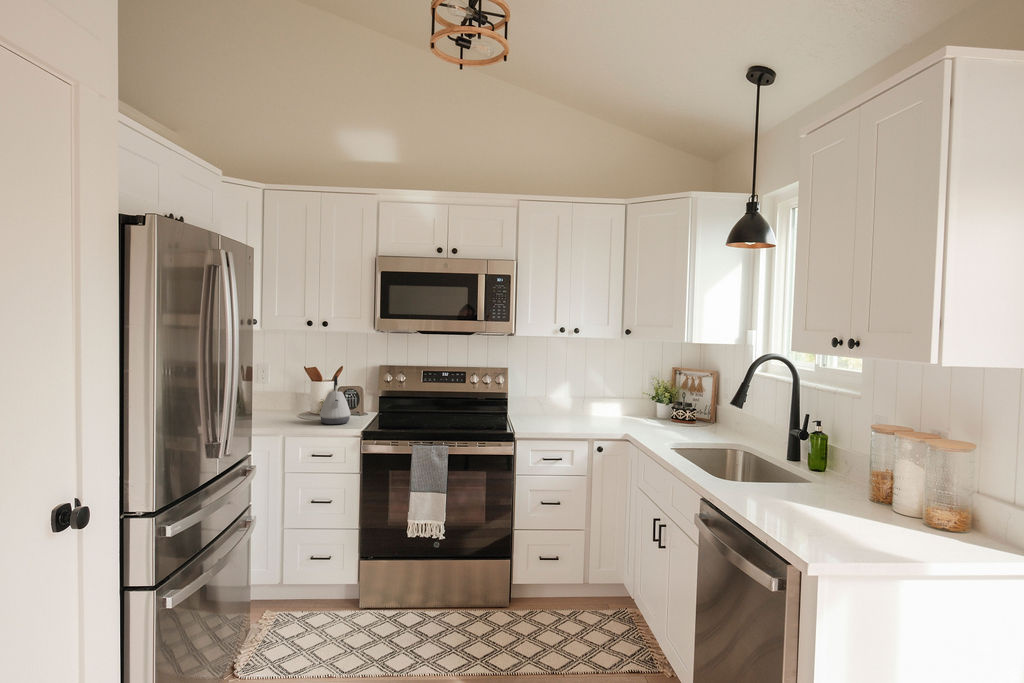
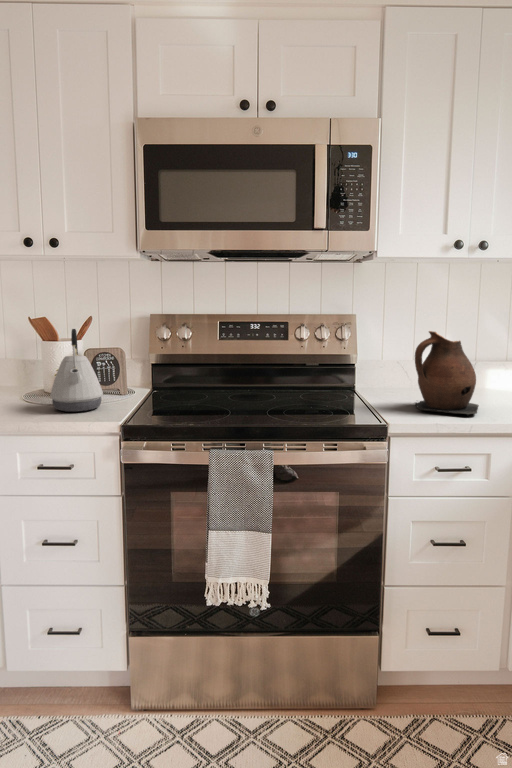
ceramic pitcher: none [535,380,575,429] -> present [415,331,479,415]

